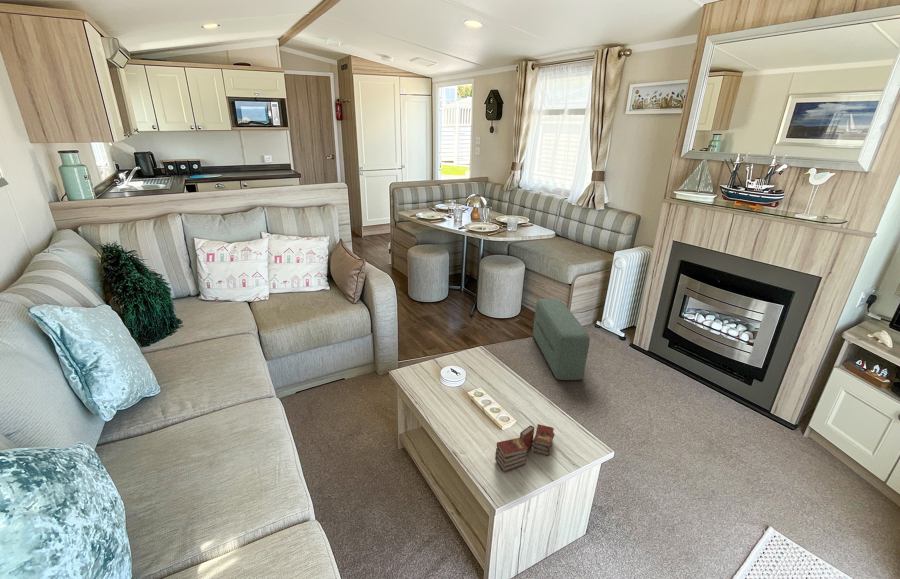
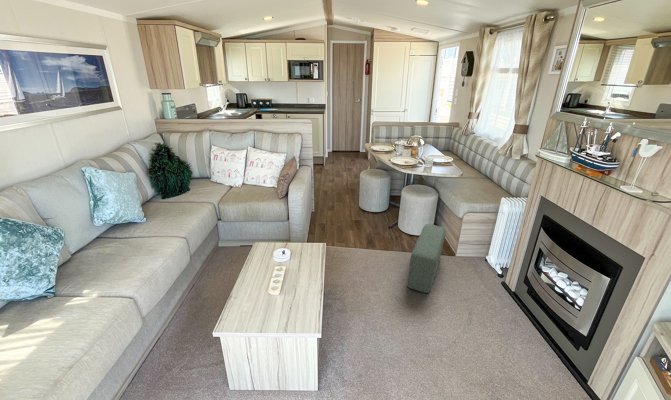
book: present [495,424,554,472] -> none [247,292,297,315]

